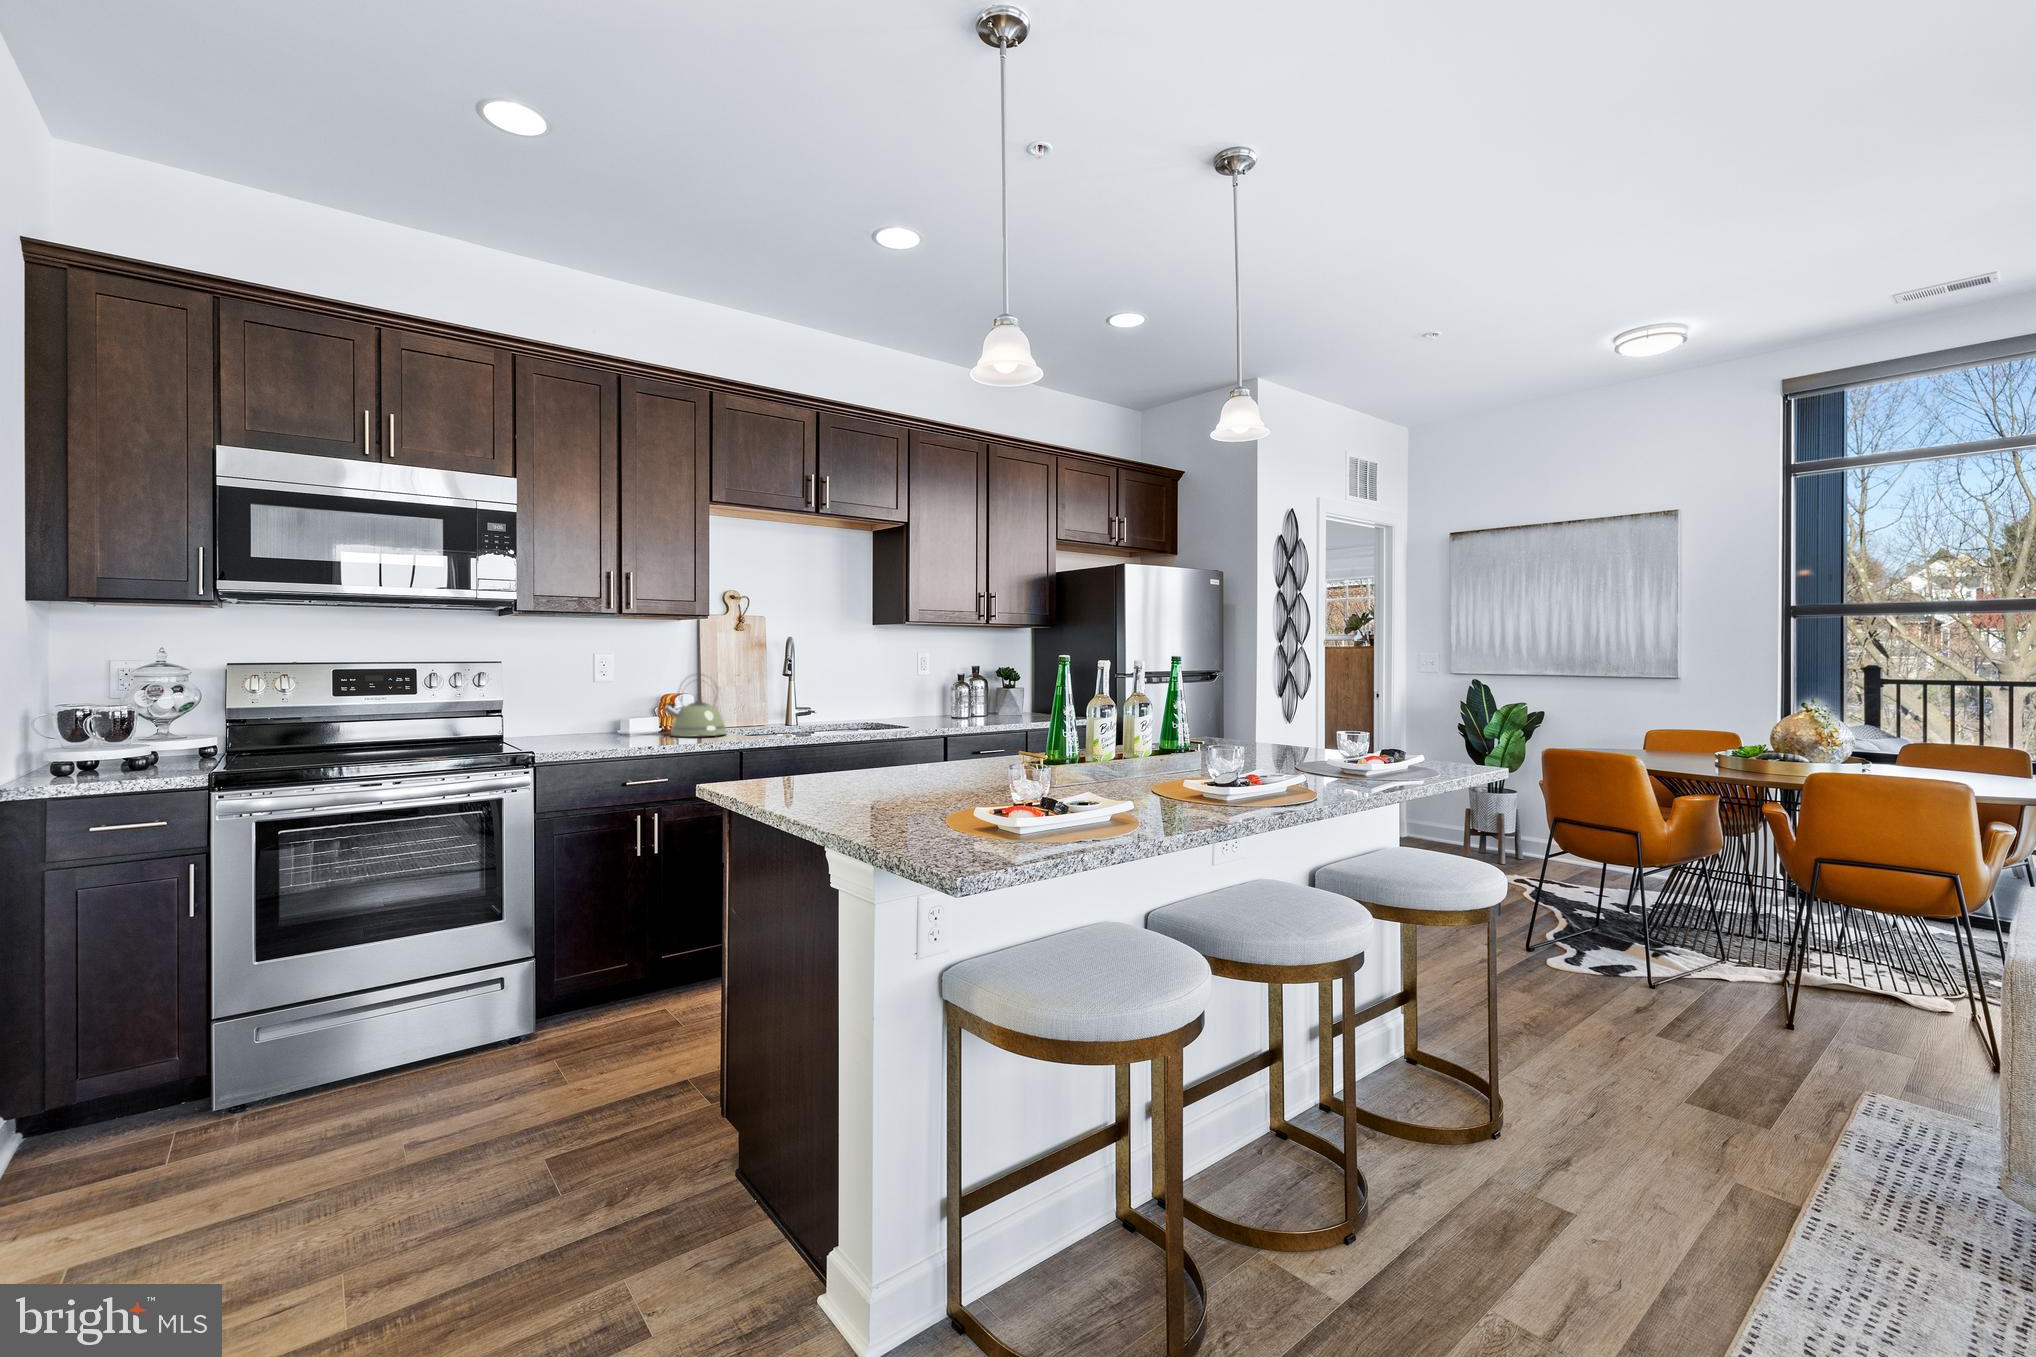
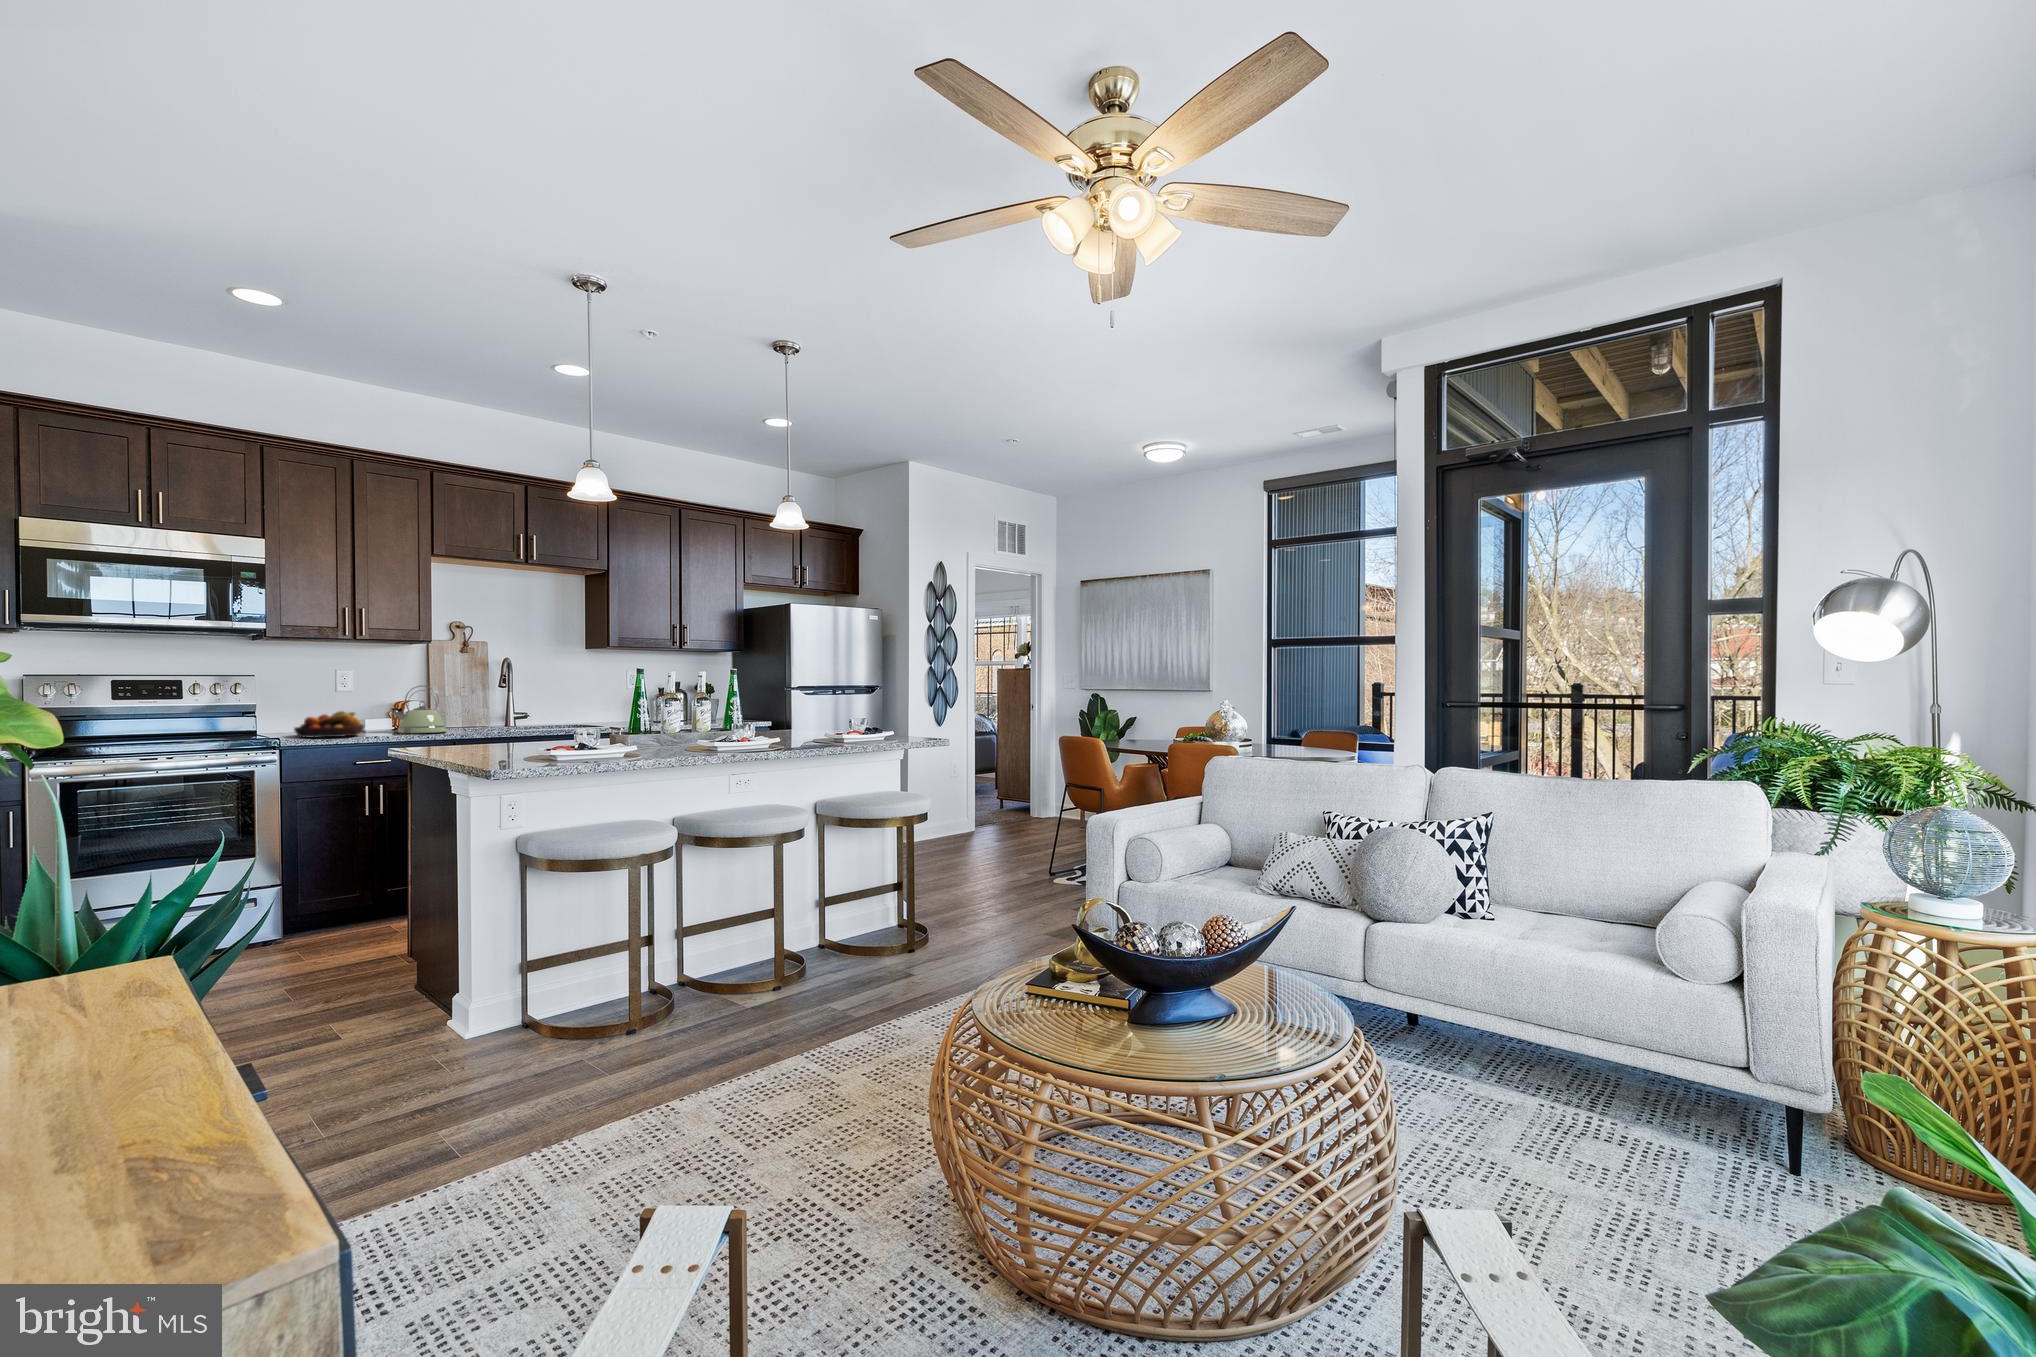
fruit bowl: none [550,708,634,744] -> present [294,711,364,737]

